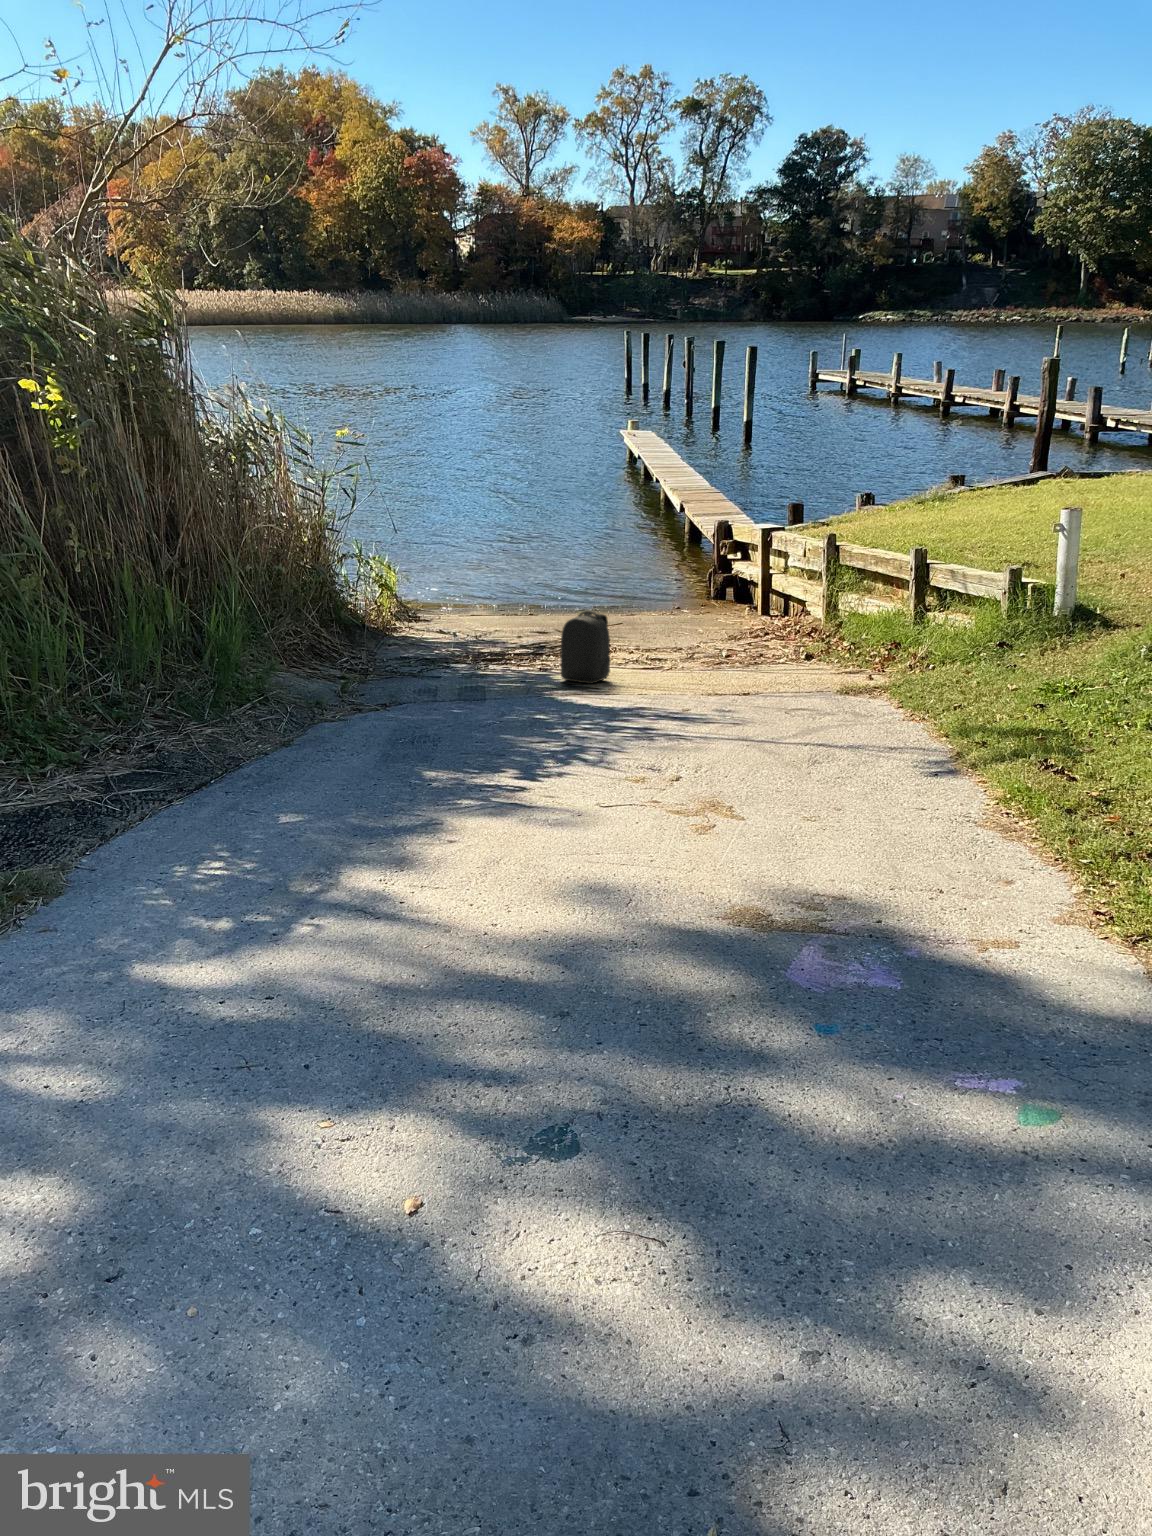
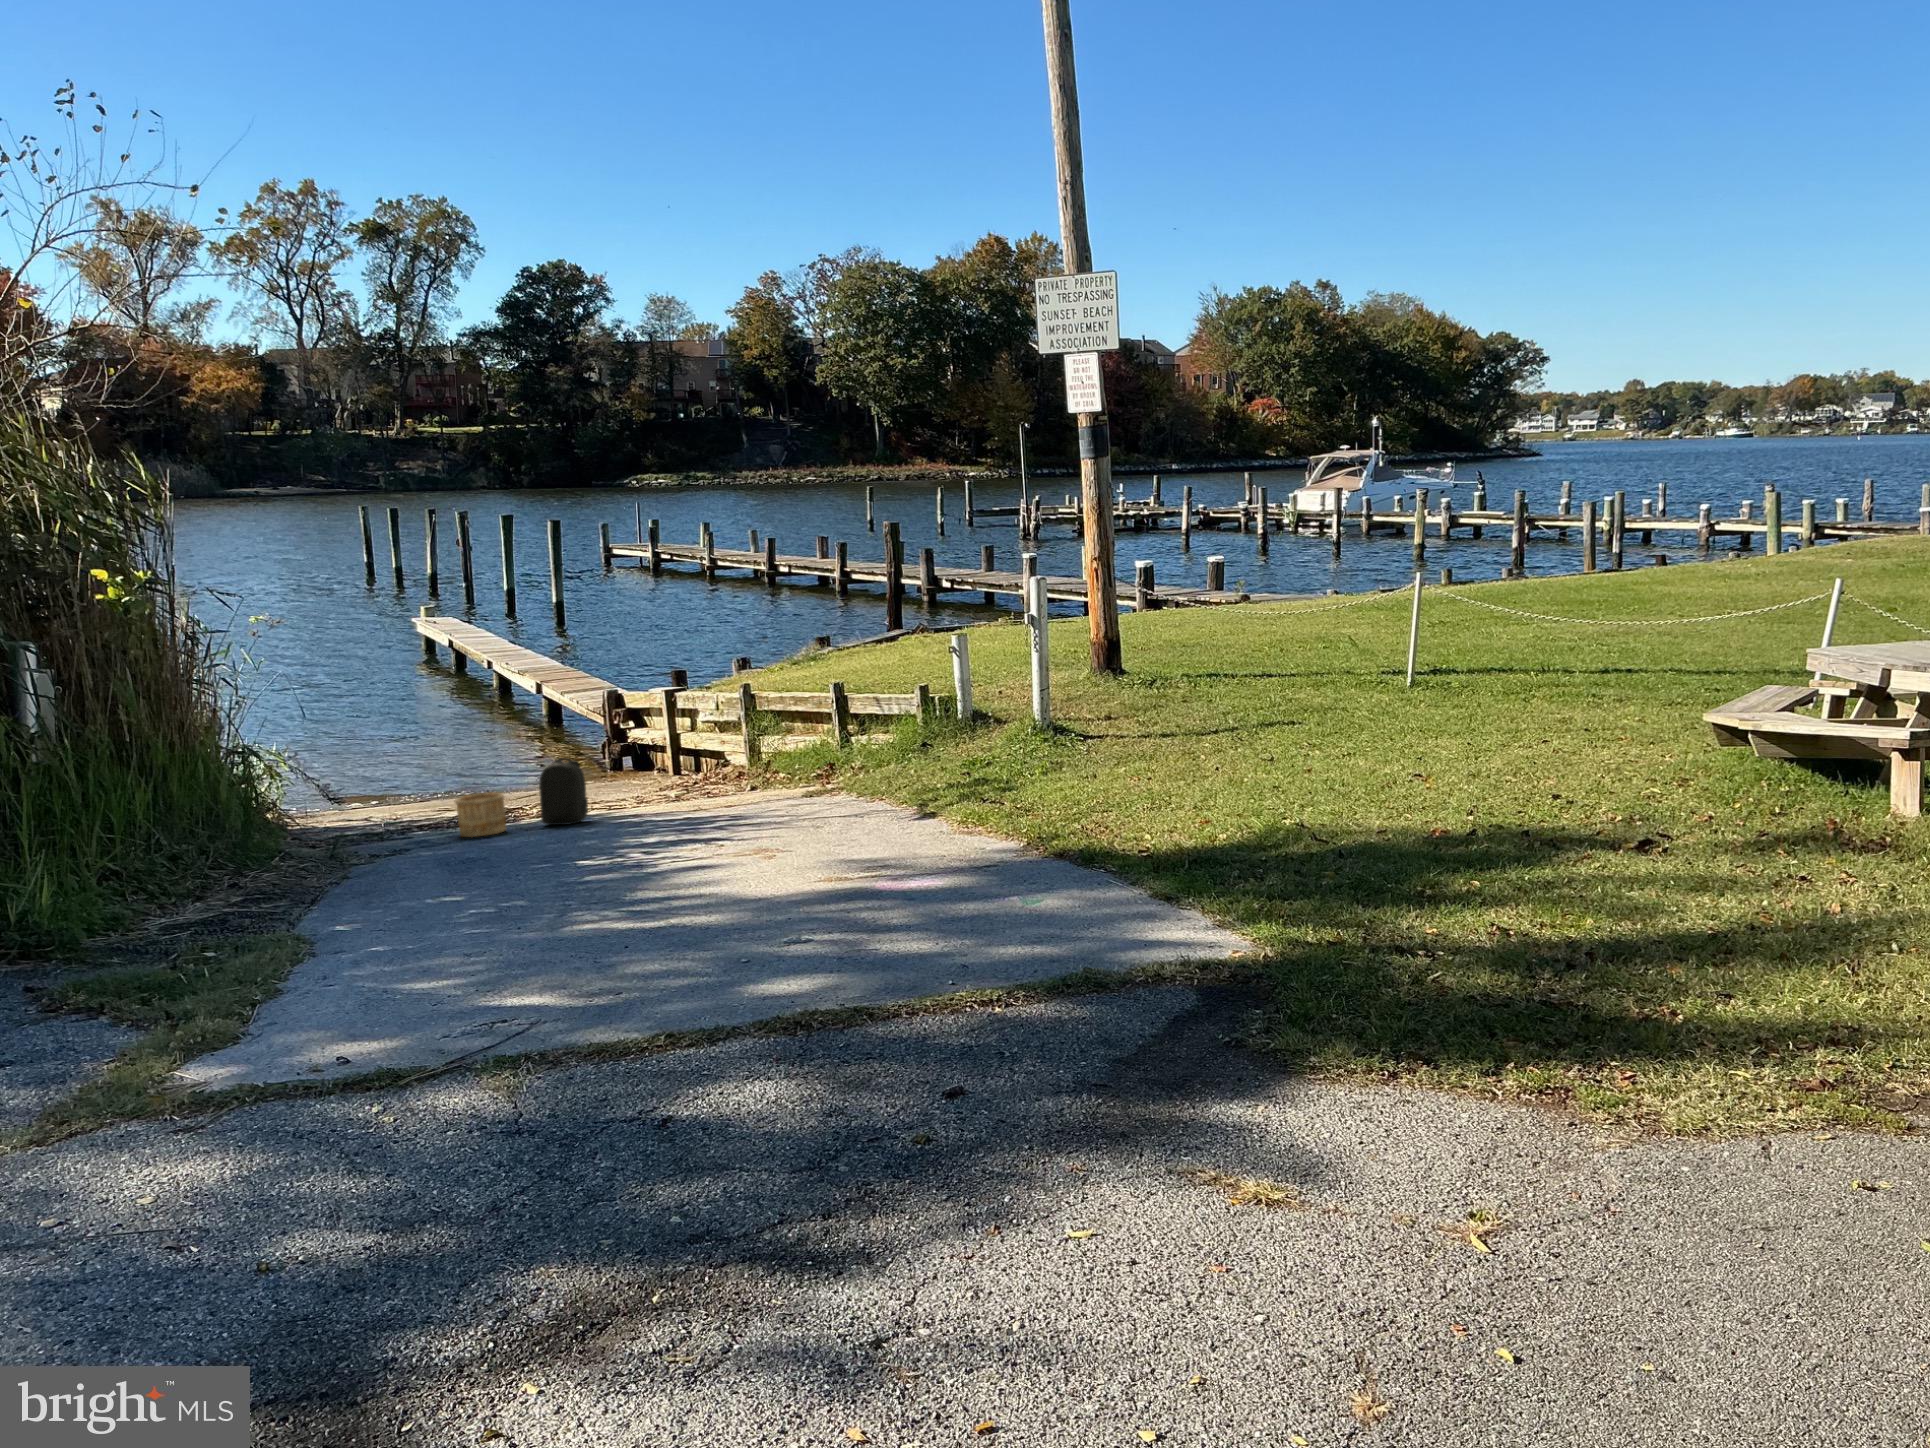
wooden bucket: none [475,638,526,686] -> present [454,792,506,837]

